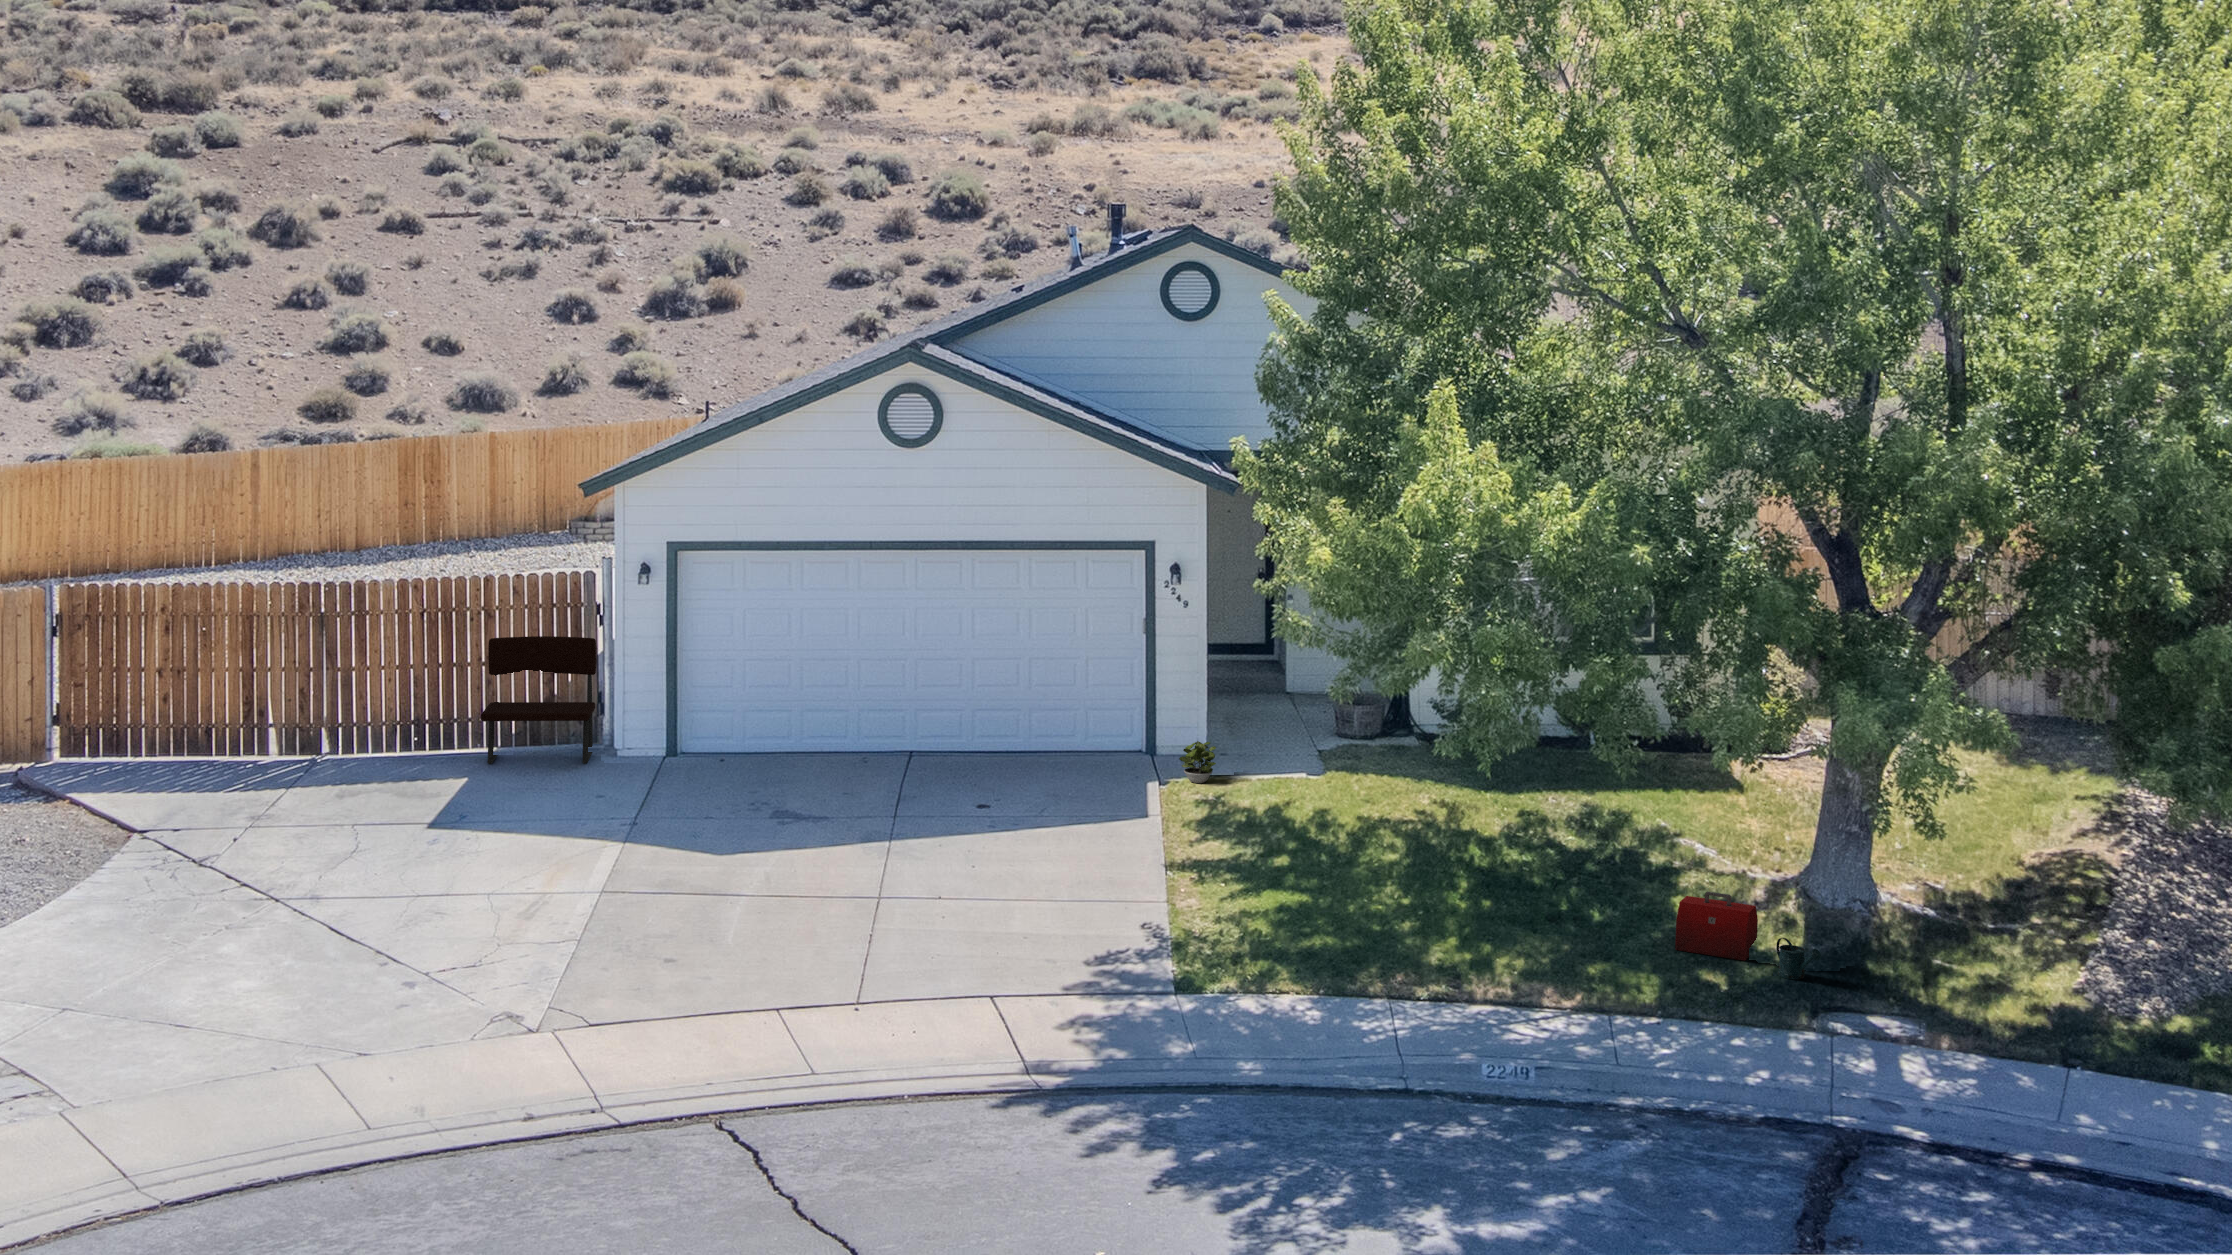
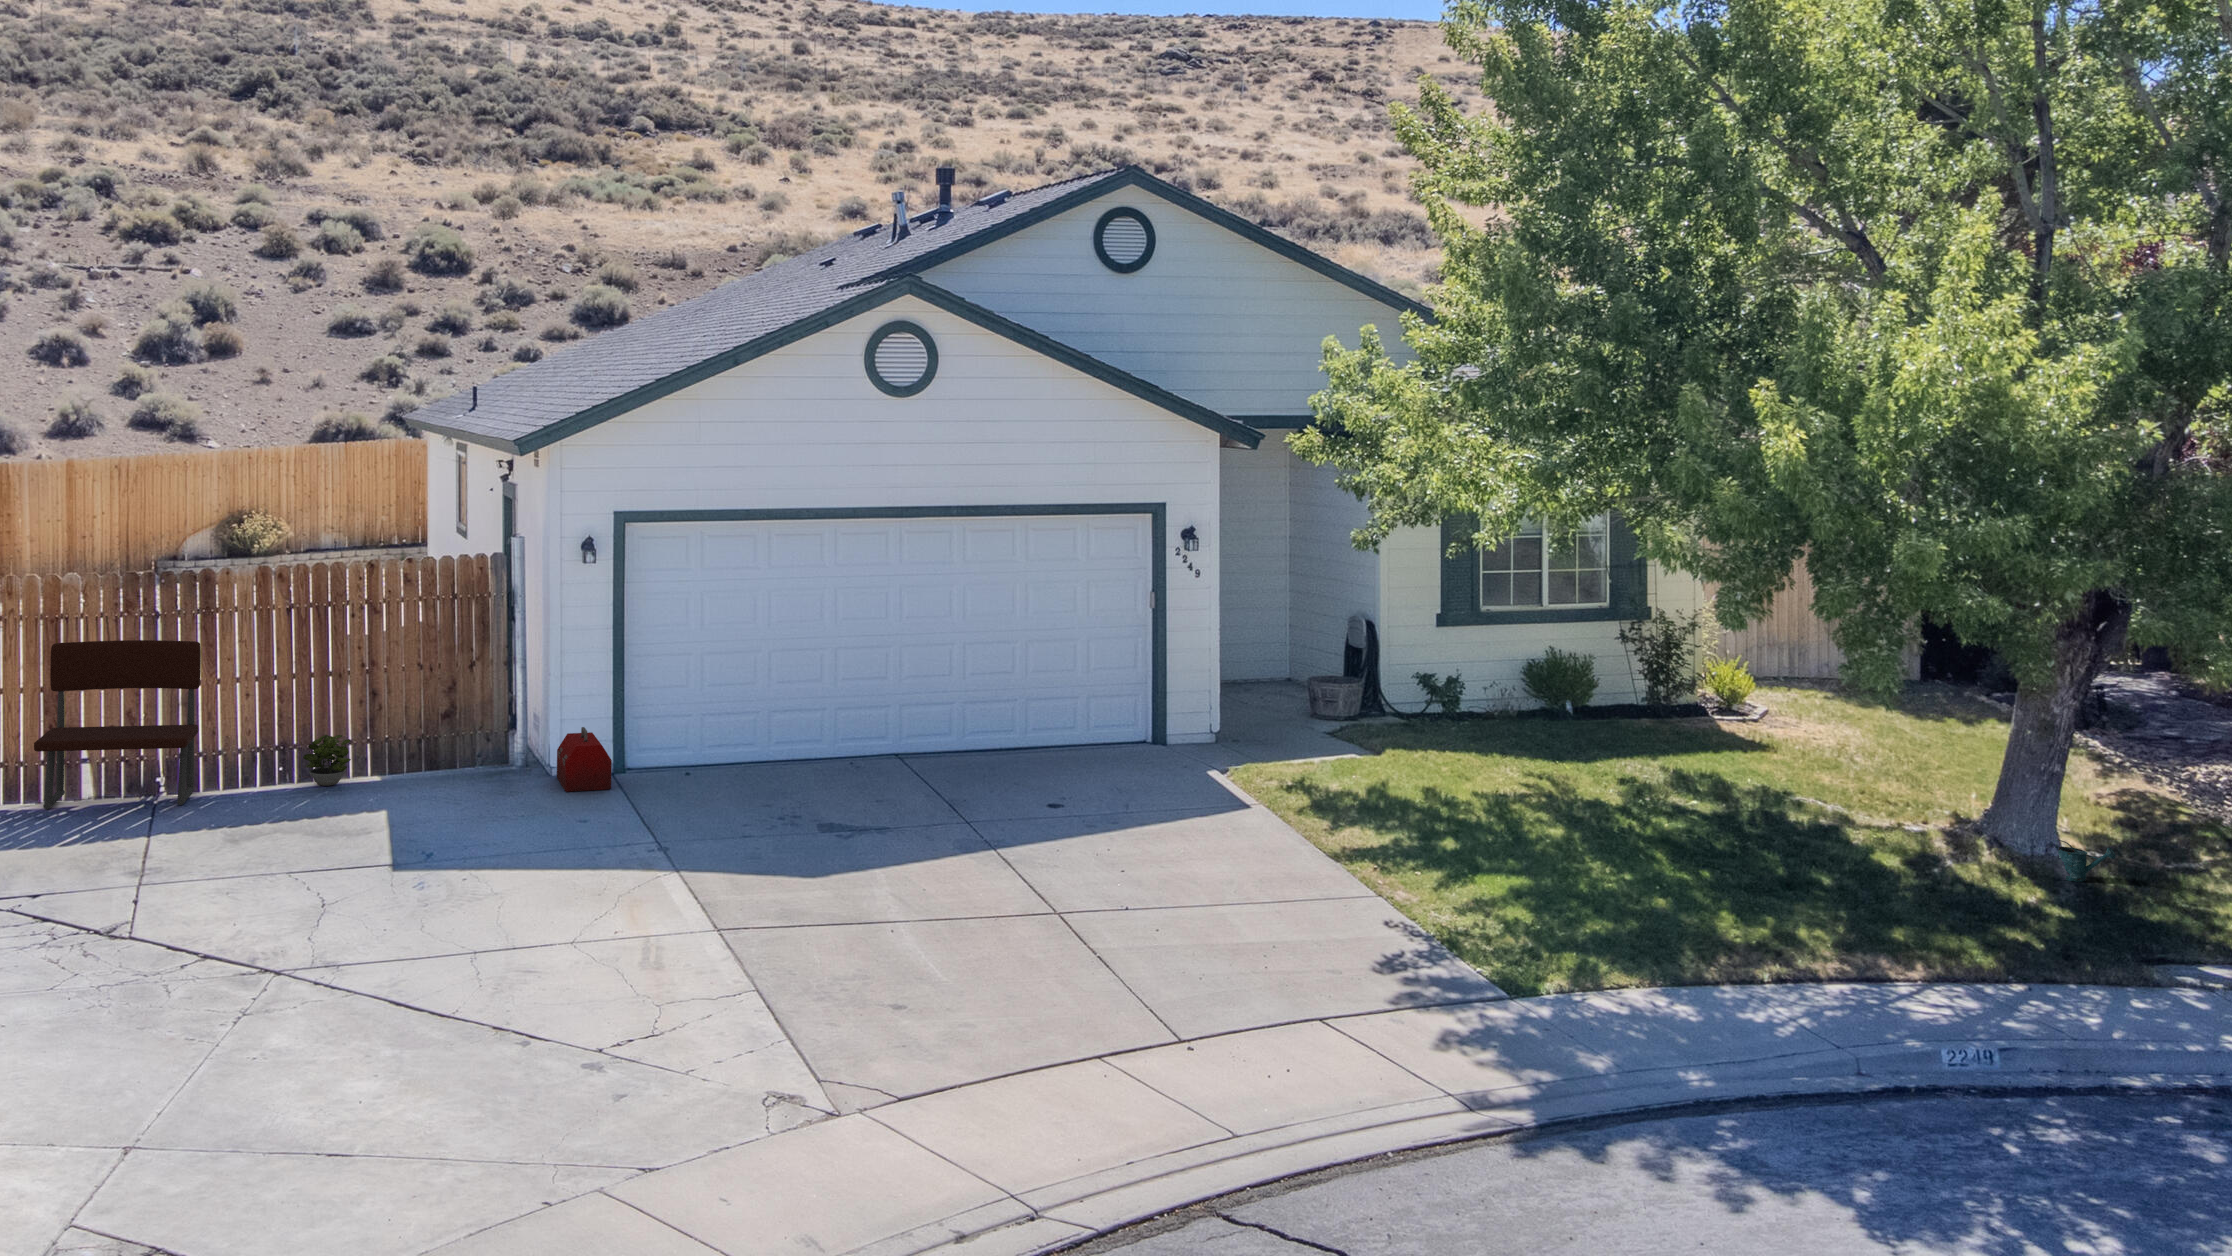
bench: present [481,636,596,764] -> present [34,640,201,809]
potted plant: present [1179,741,1216,783] -> present [303,735,351,786]
toolbox: present [1675,892,1758,961] -> present [557,727,612,792]

